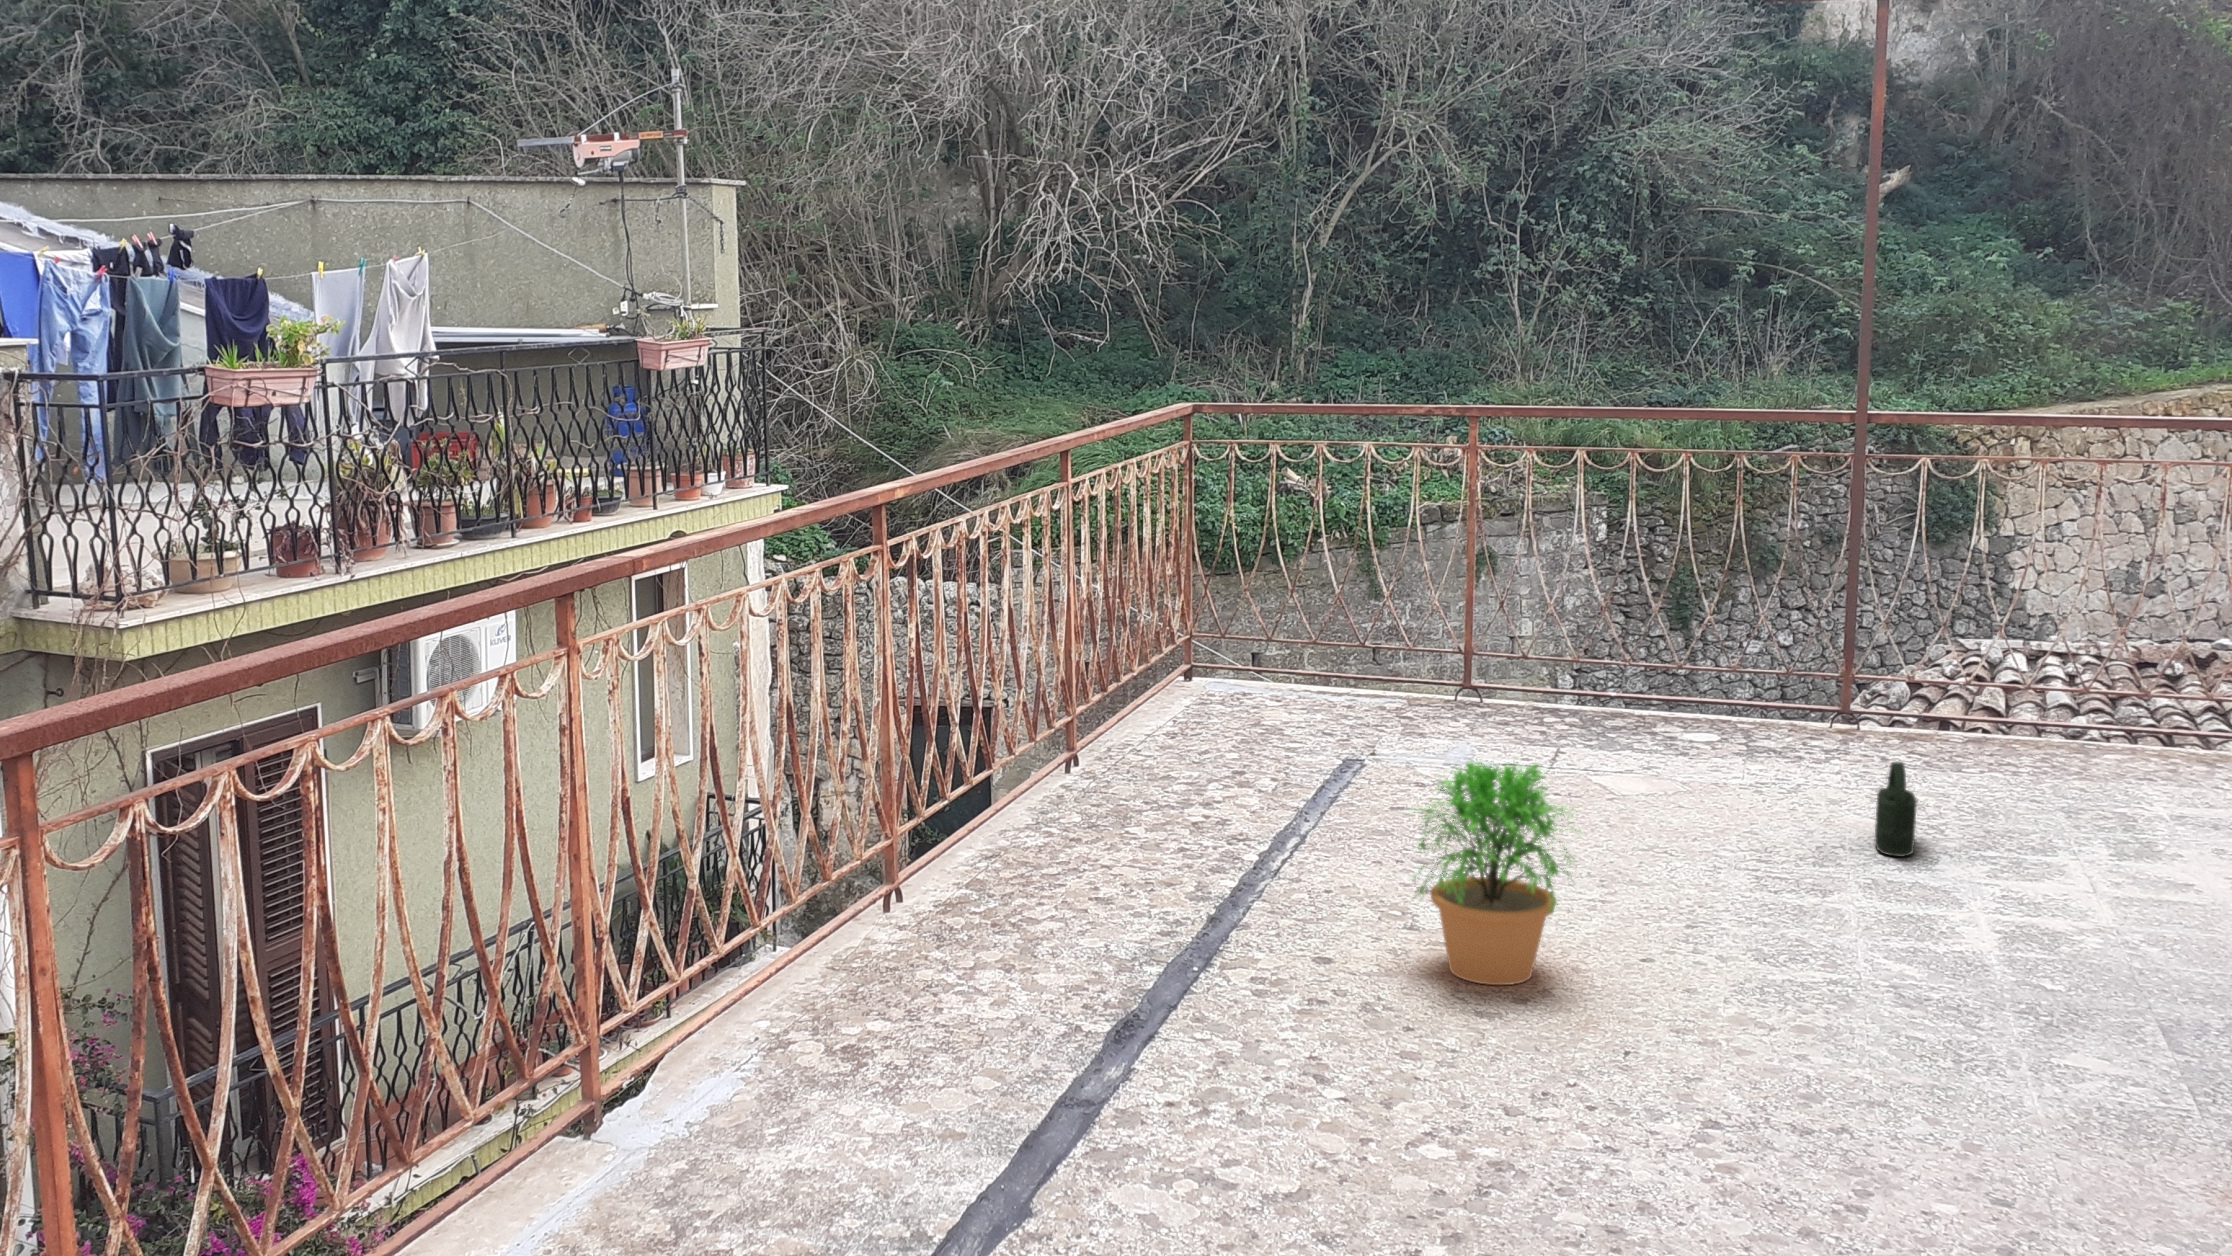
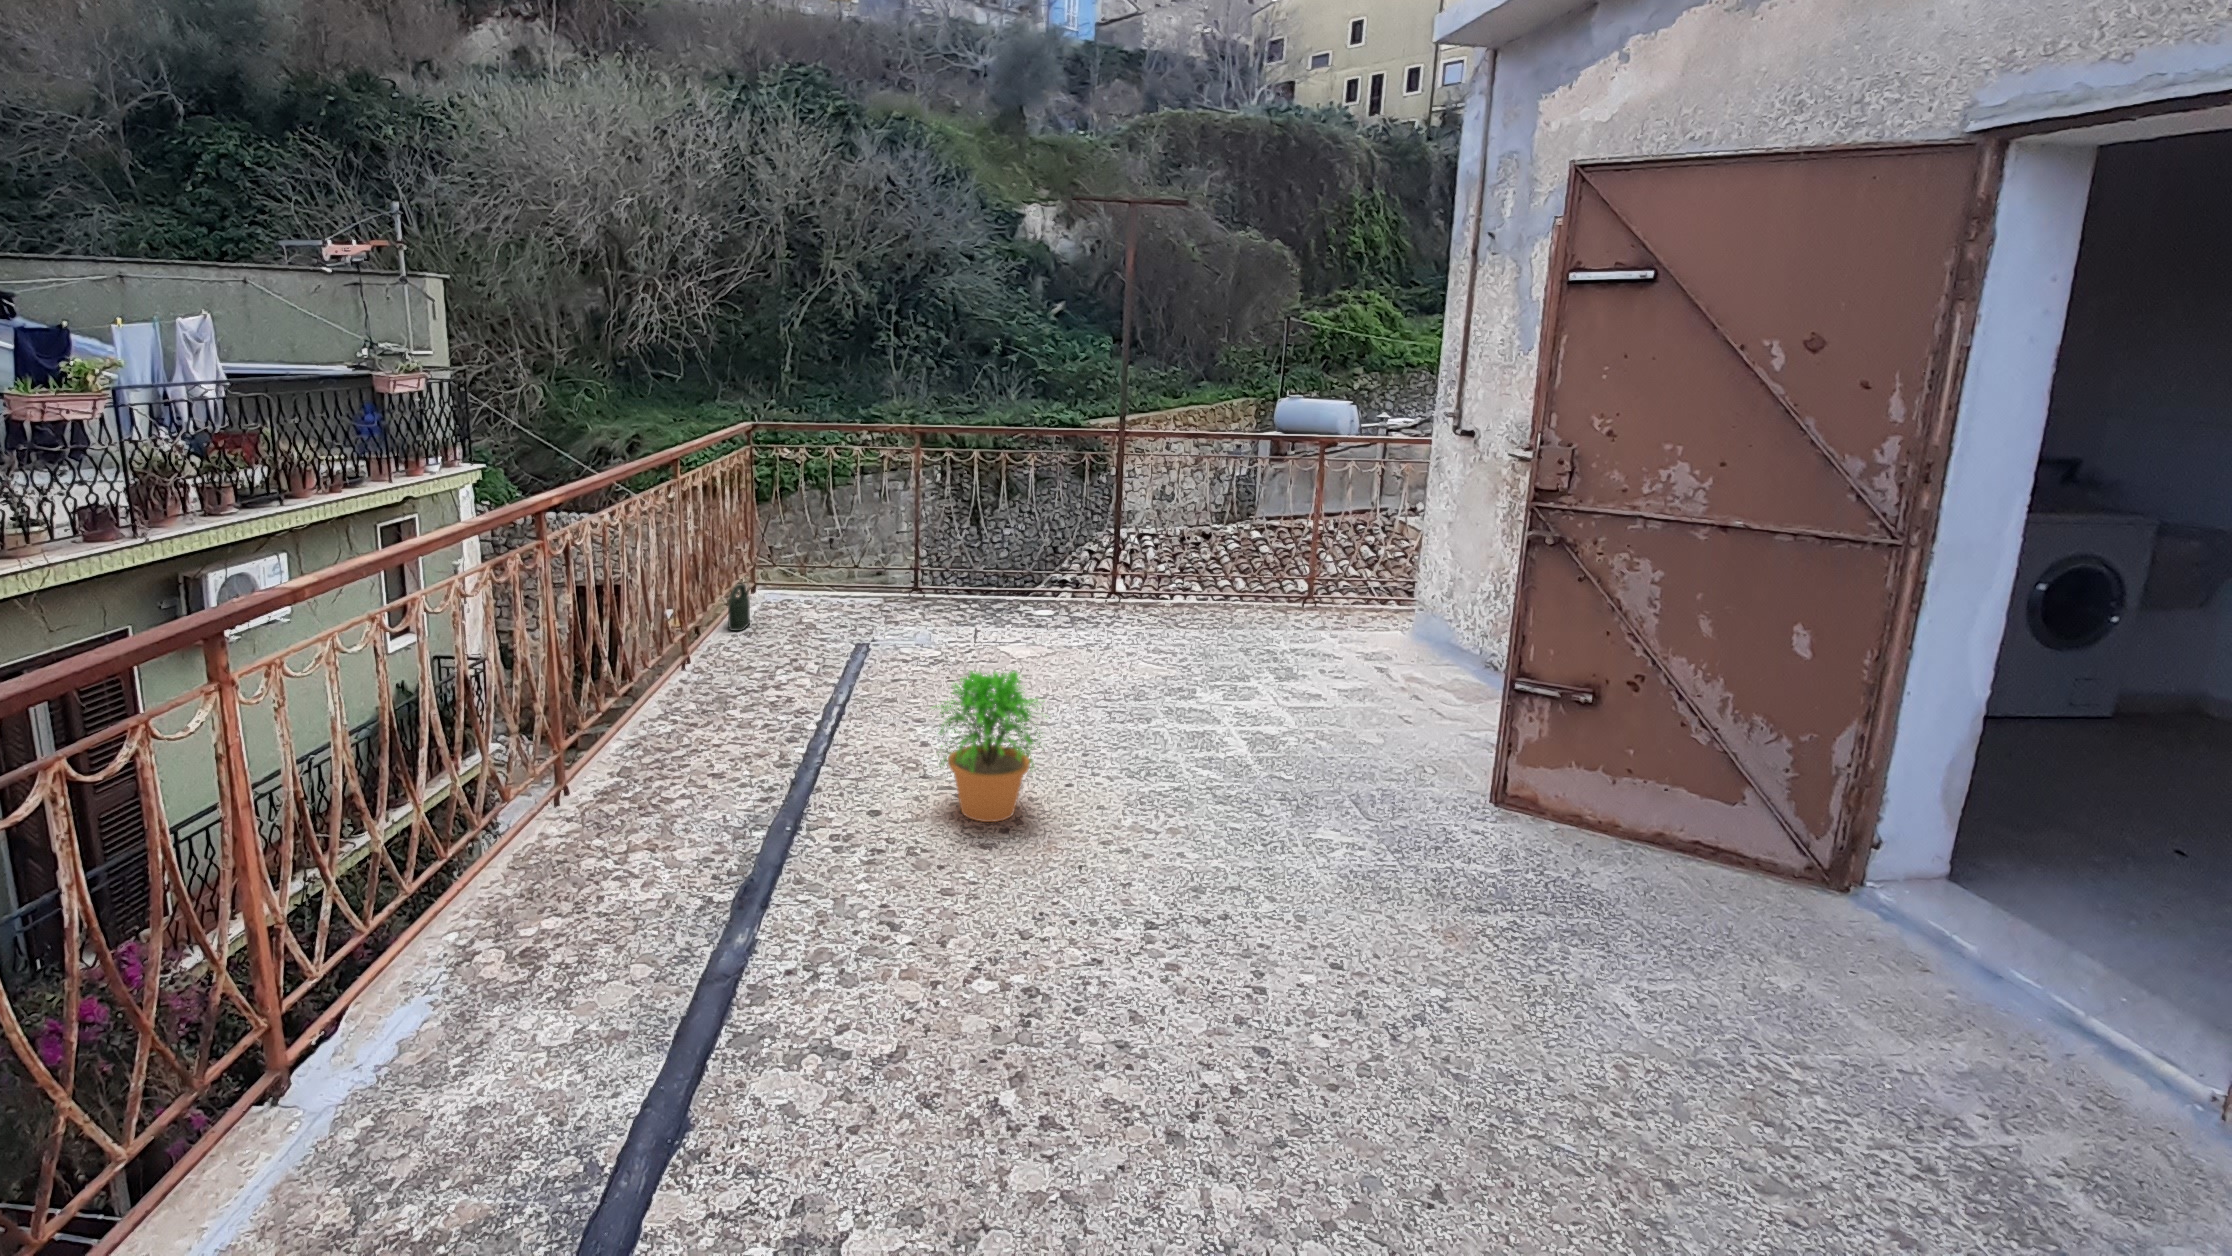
watering can: present [1875,762,1917,857] -> present [728,584,750,631]

